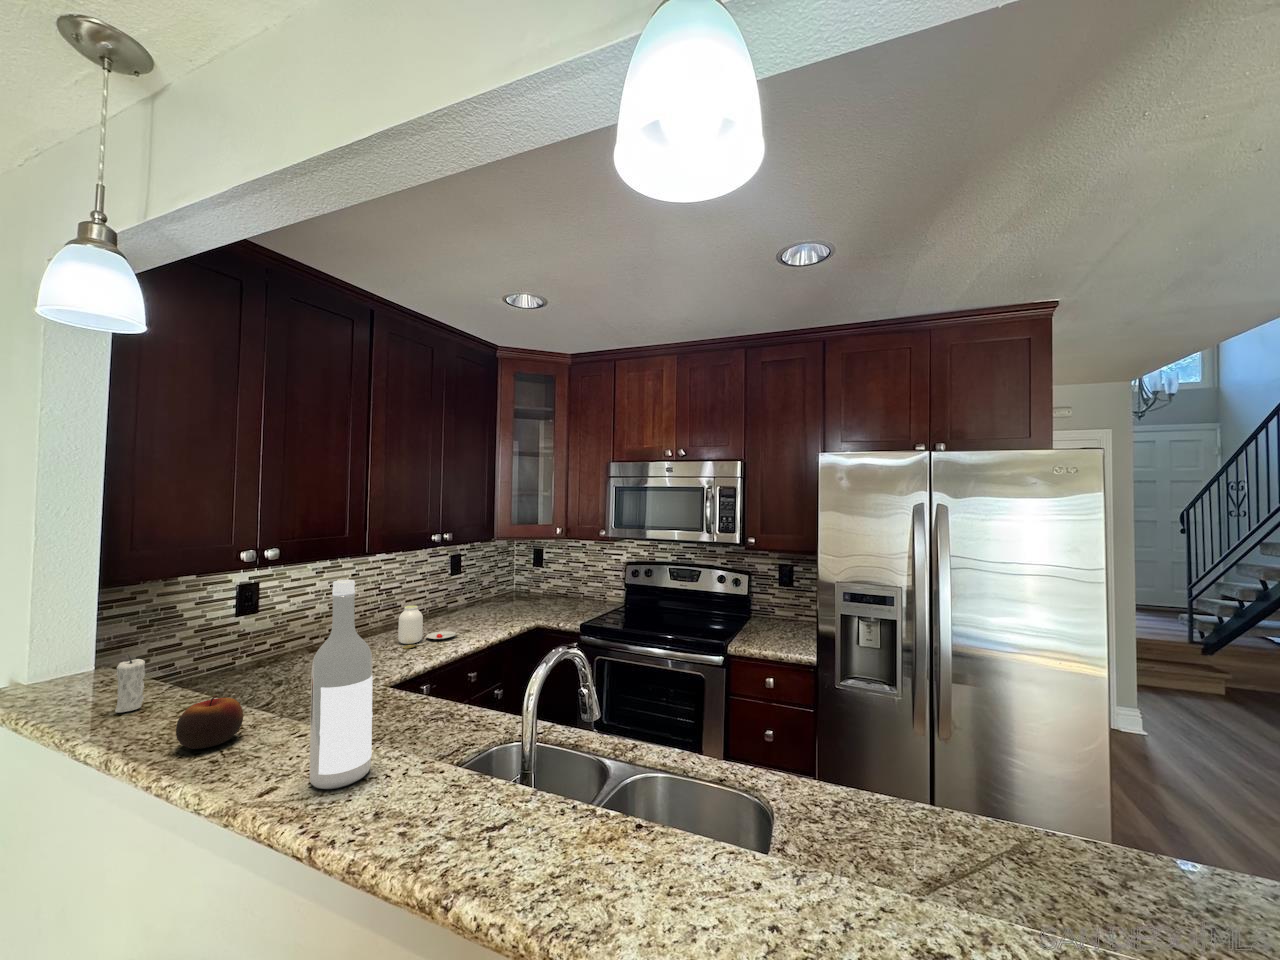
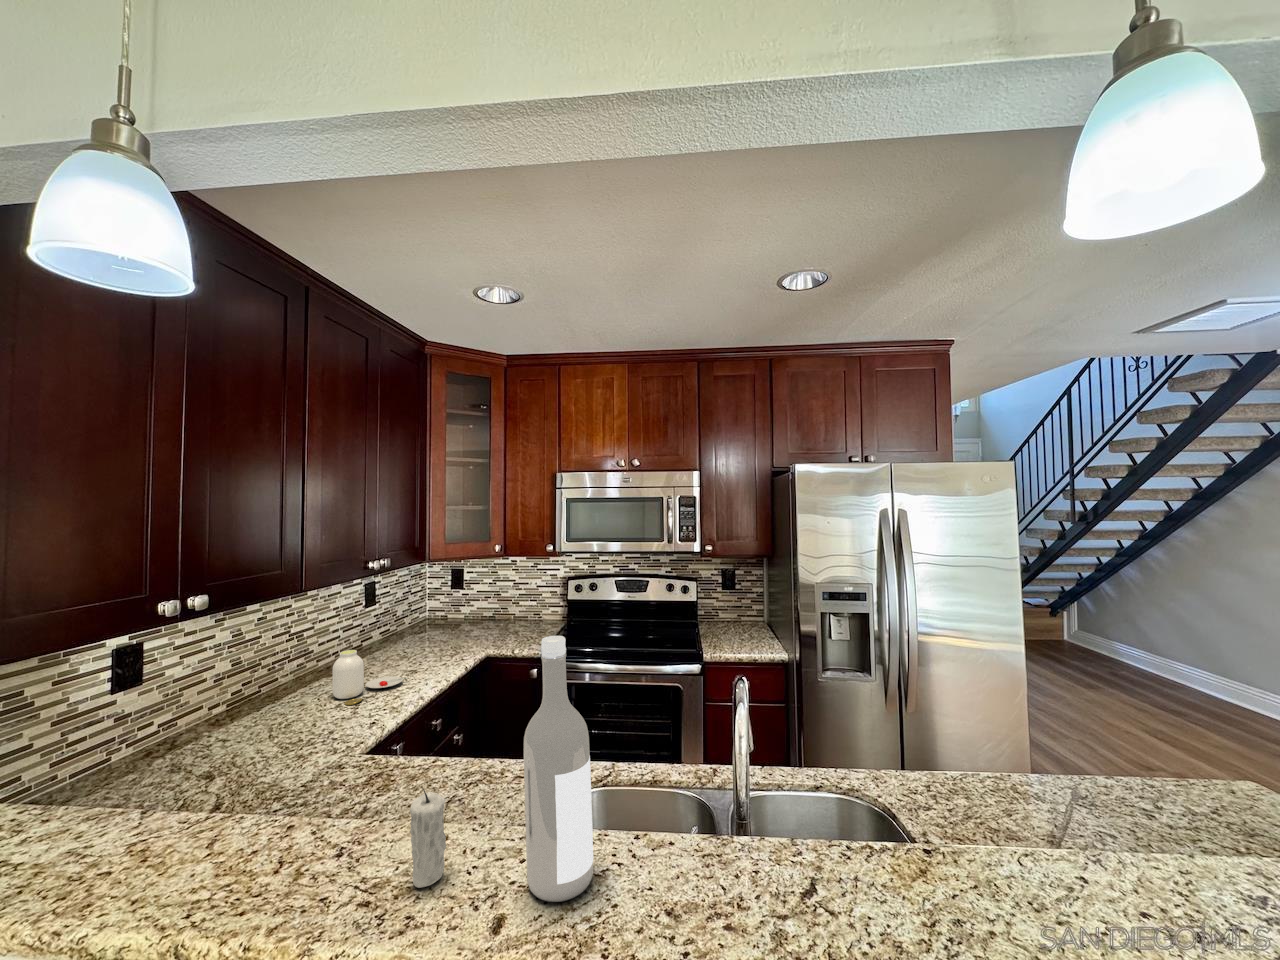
candle: present [115,655,145,713] -> present [410,788,446,888]
apple: present [176,695,243,749] -> none [272,810,354,892]

